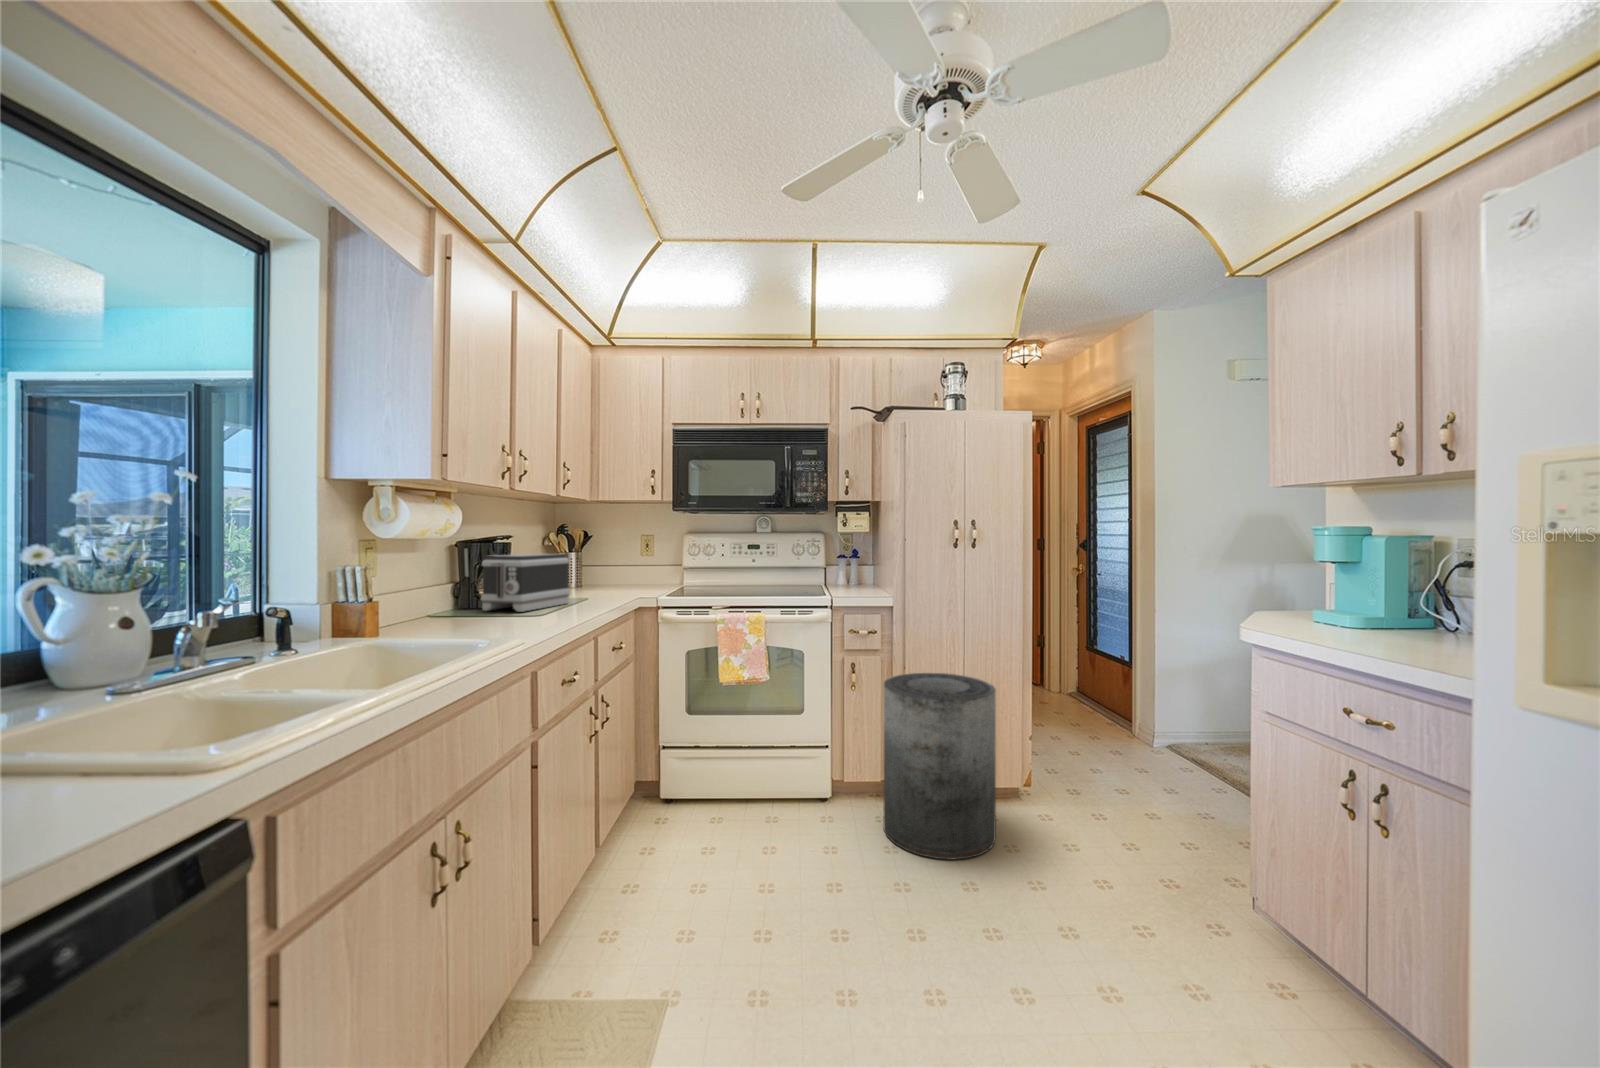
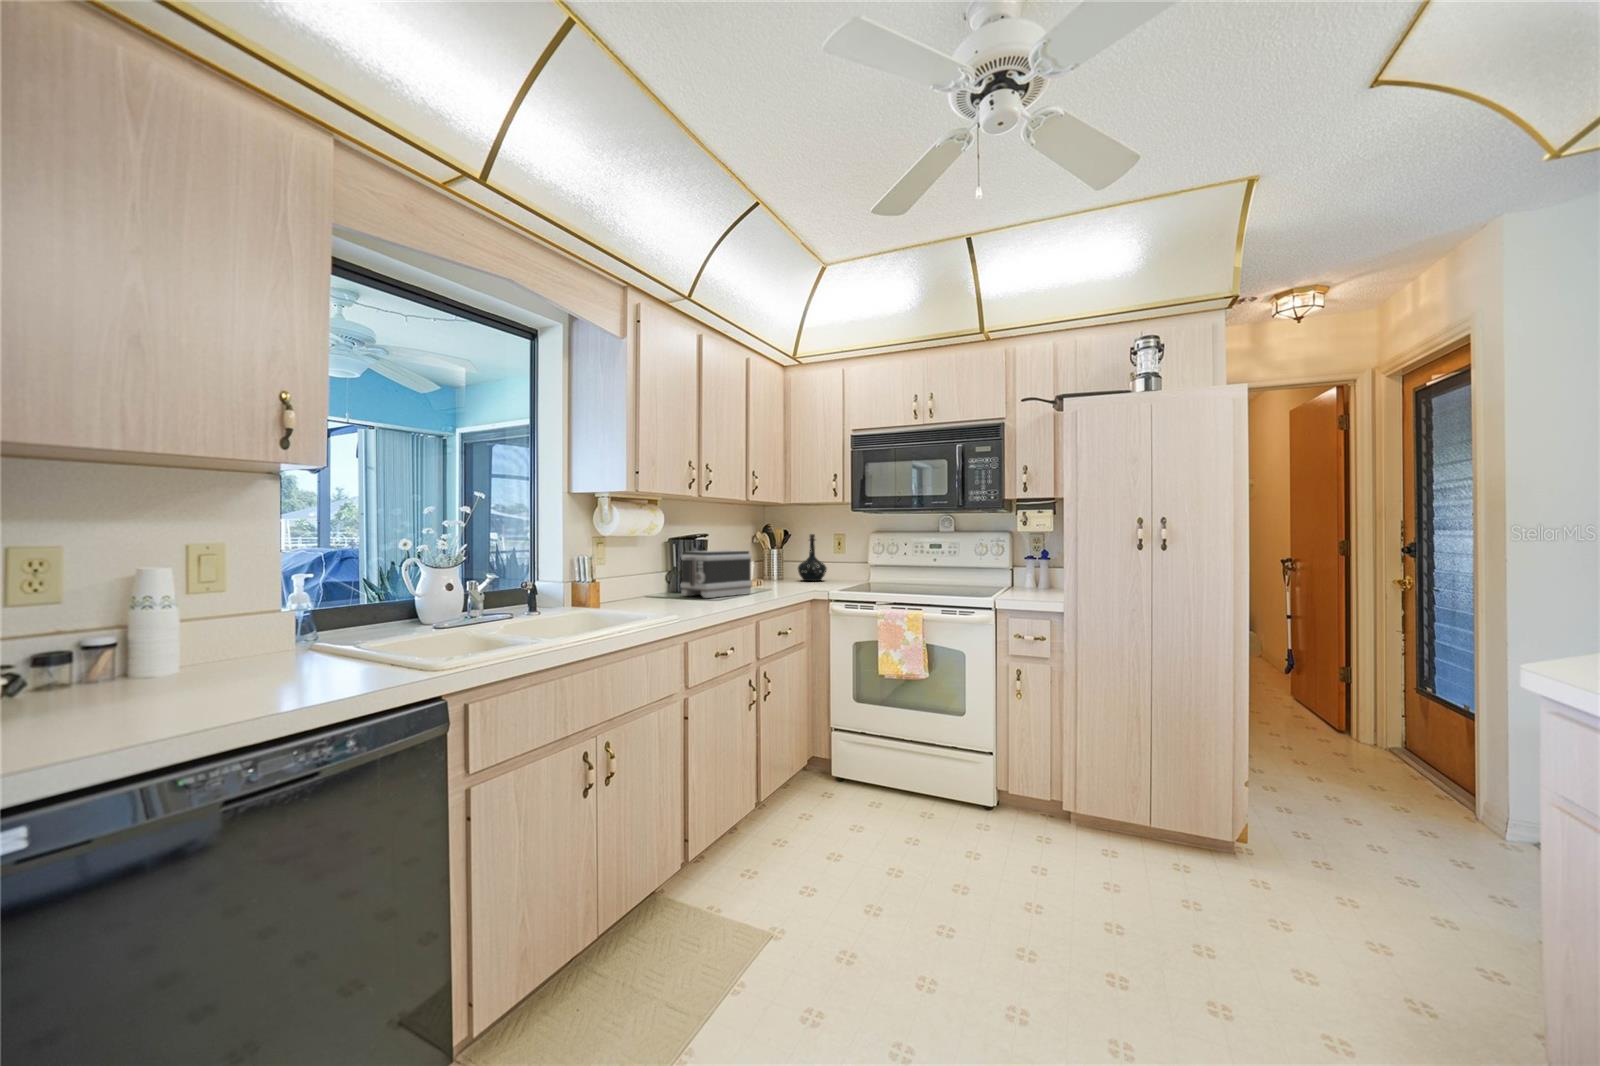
bottle: none [600,535,633,586] -> present [798,534,827,581]
trash can: present [884,673,996,860] -> none [1035,685,1165,888]

